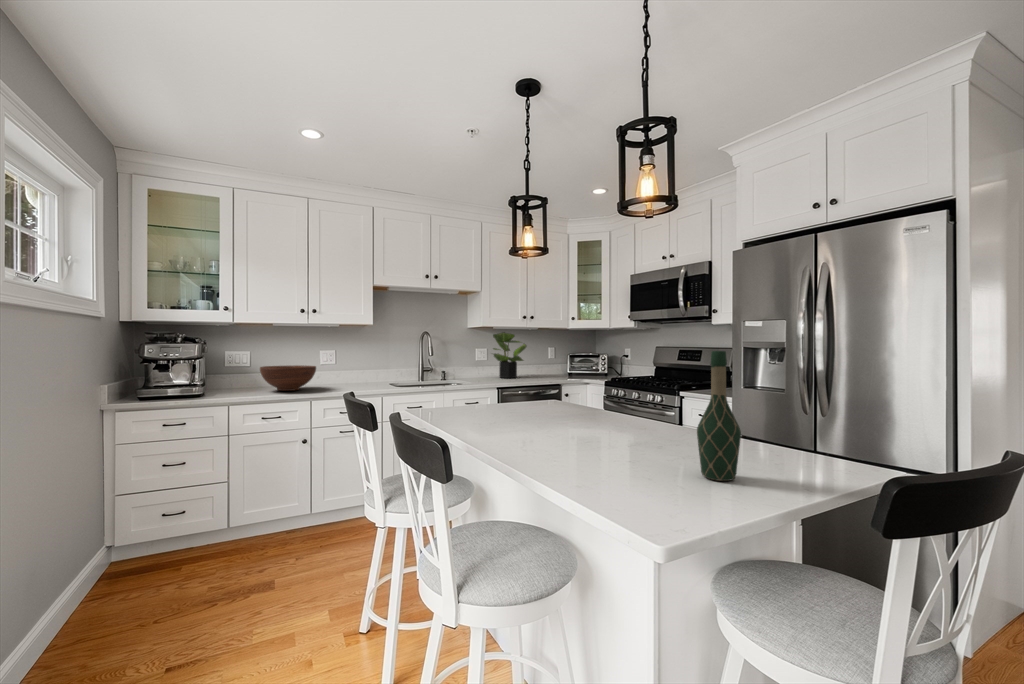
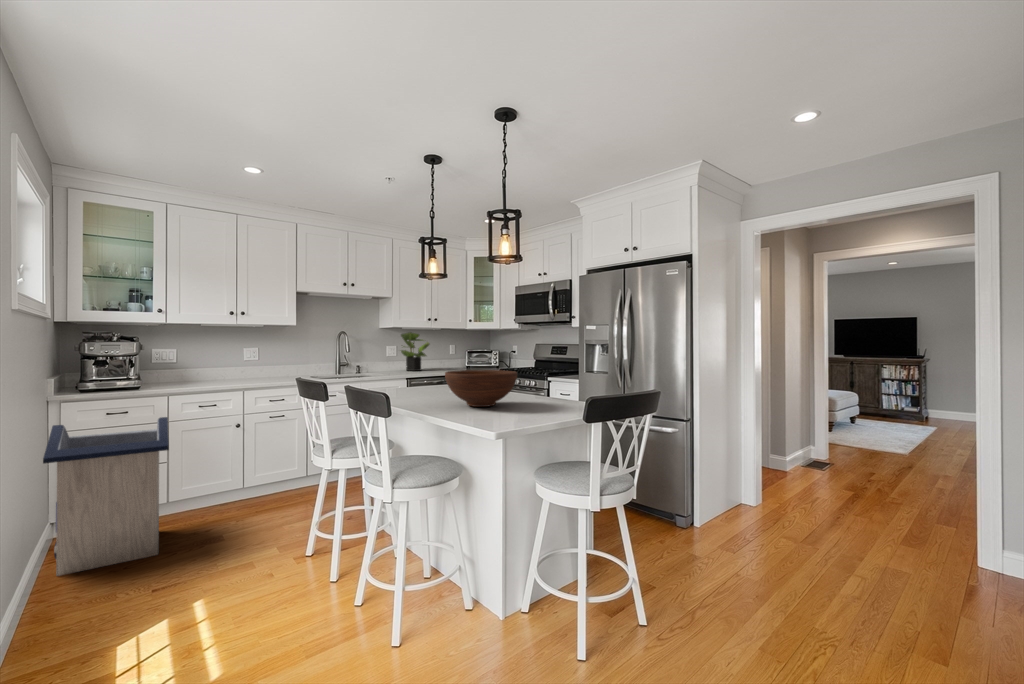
wine bottle: present [697,351,741,481] -> none [530,345,553,417]
fruit bowl: present [260,365,316,391] -> present [445,370,517,407]
trash can: none [62,434,222,626] -> present [43,417,169,576]

